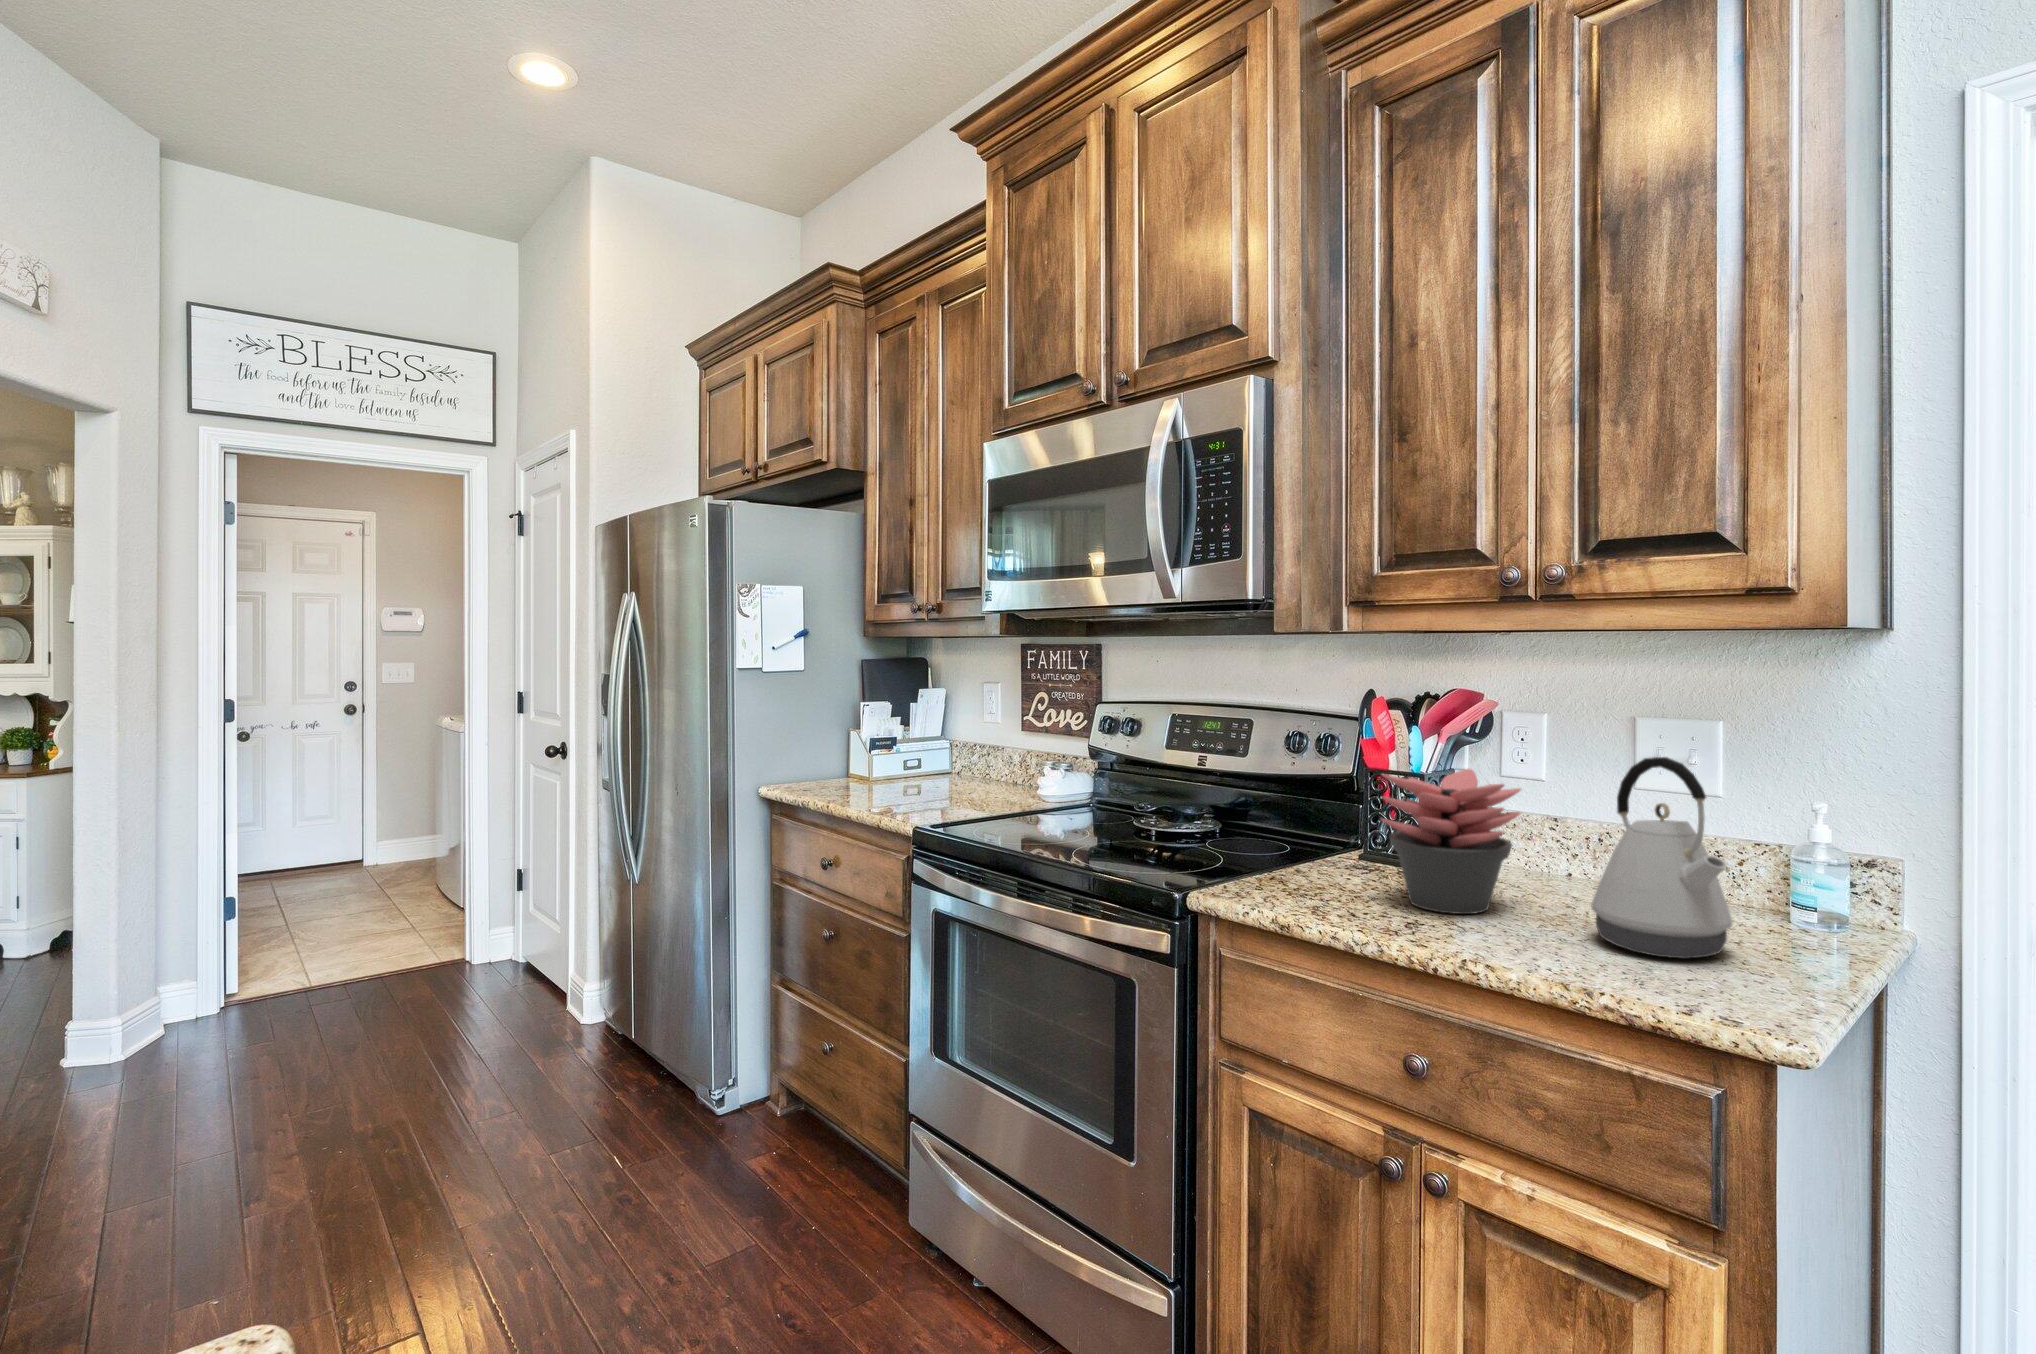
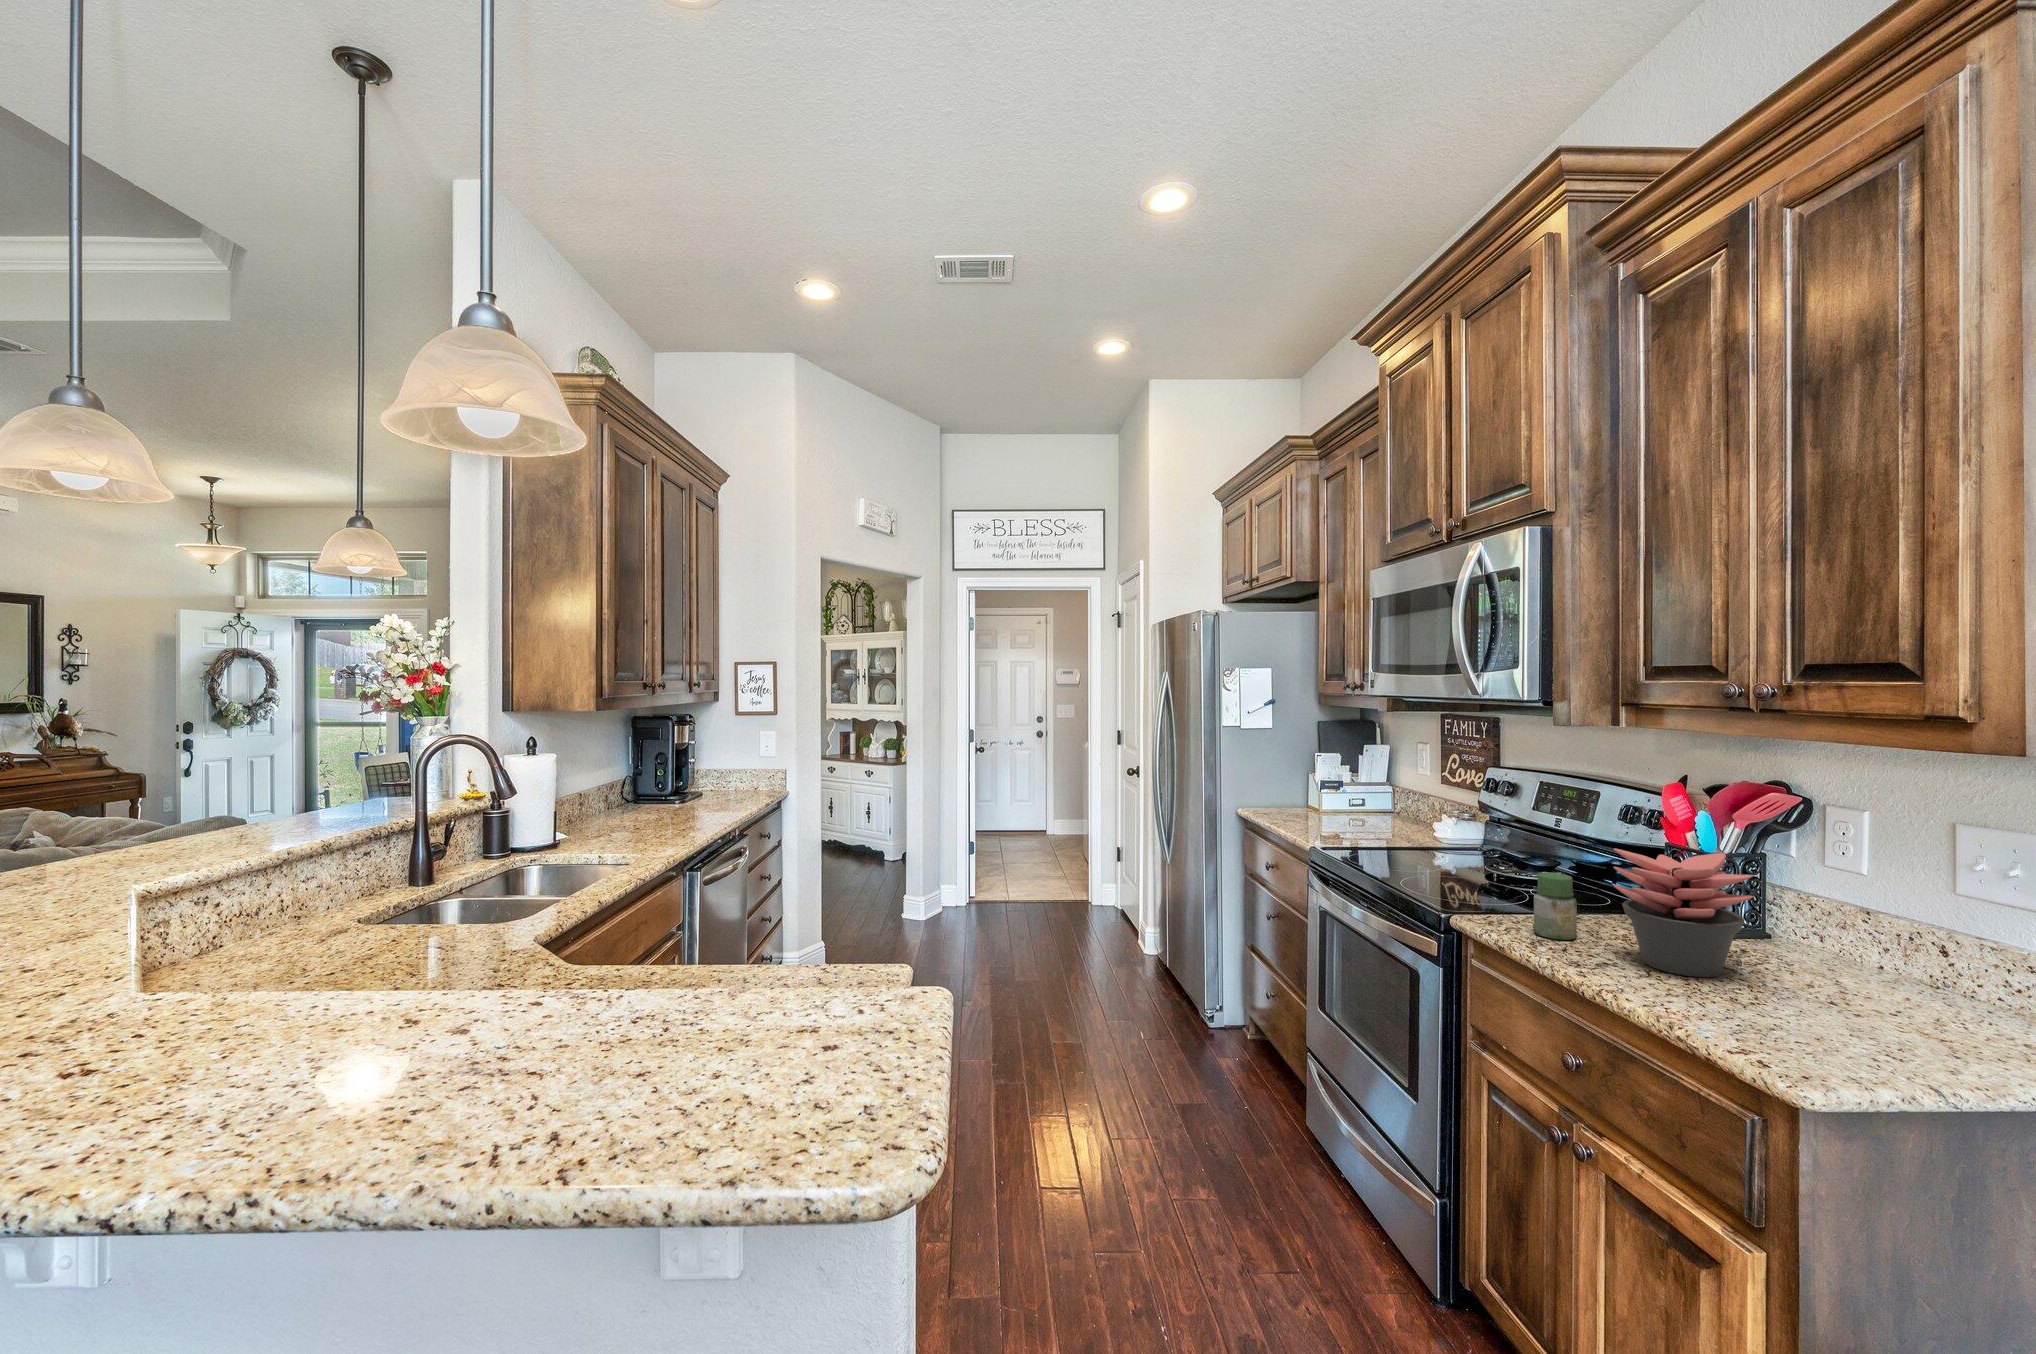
kettle: present [1591,757,1732,959] -> none [1777,861,1929,1049]
jar: none [1278,814,1326,896] -> present [1534,872,1577,940]

